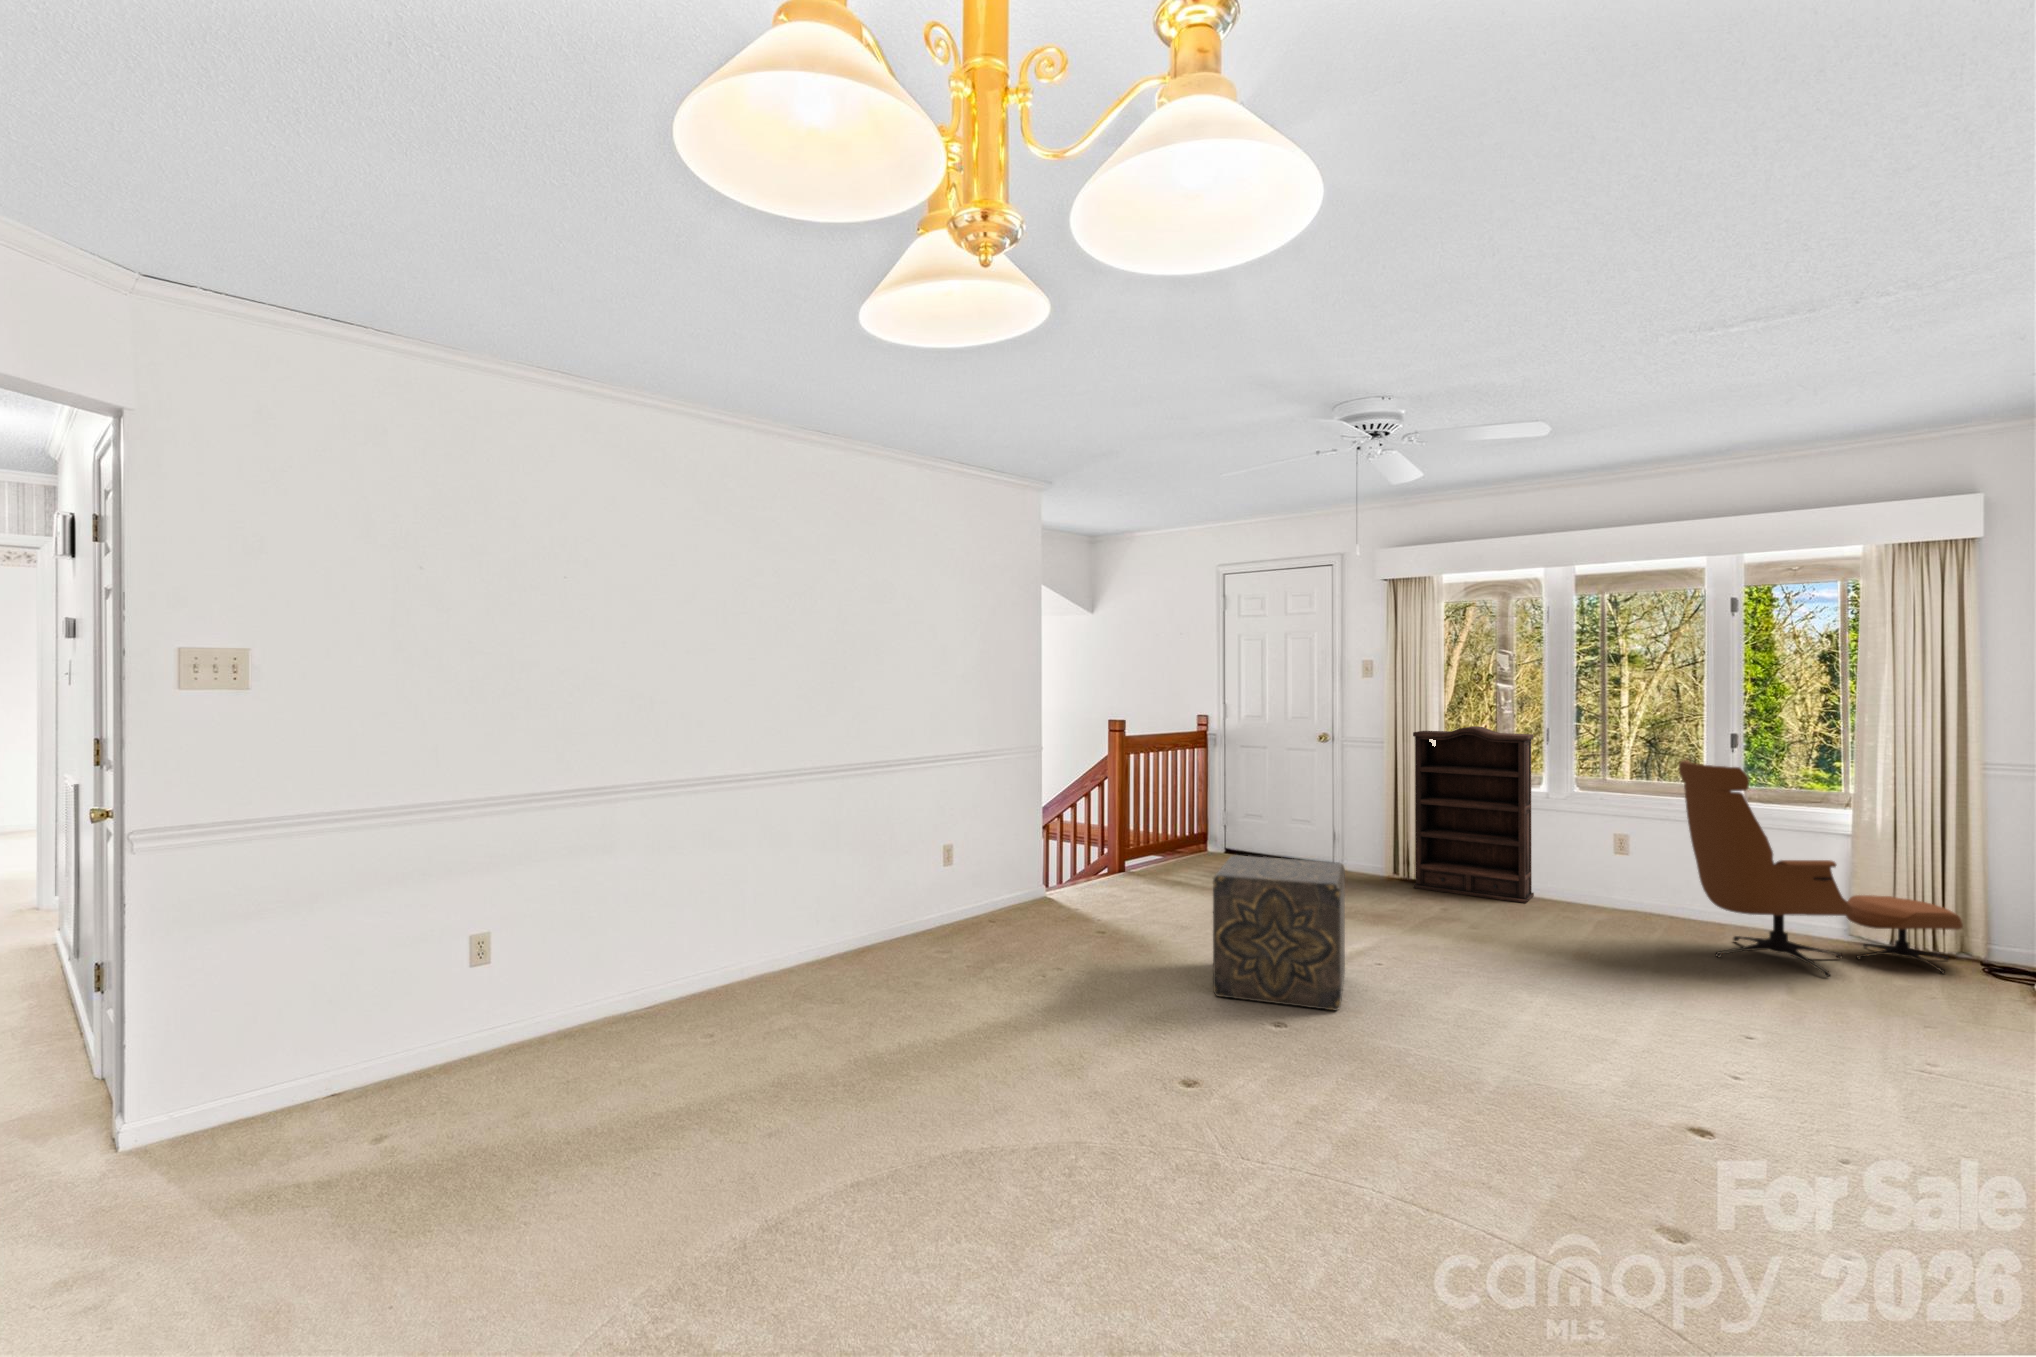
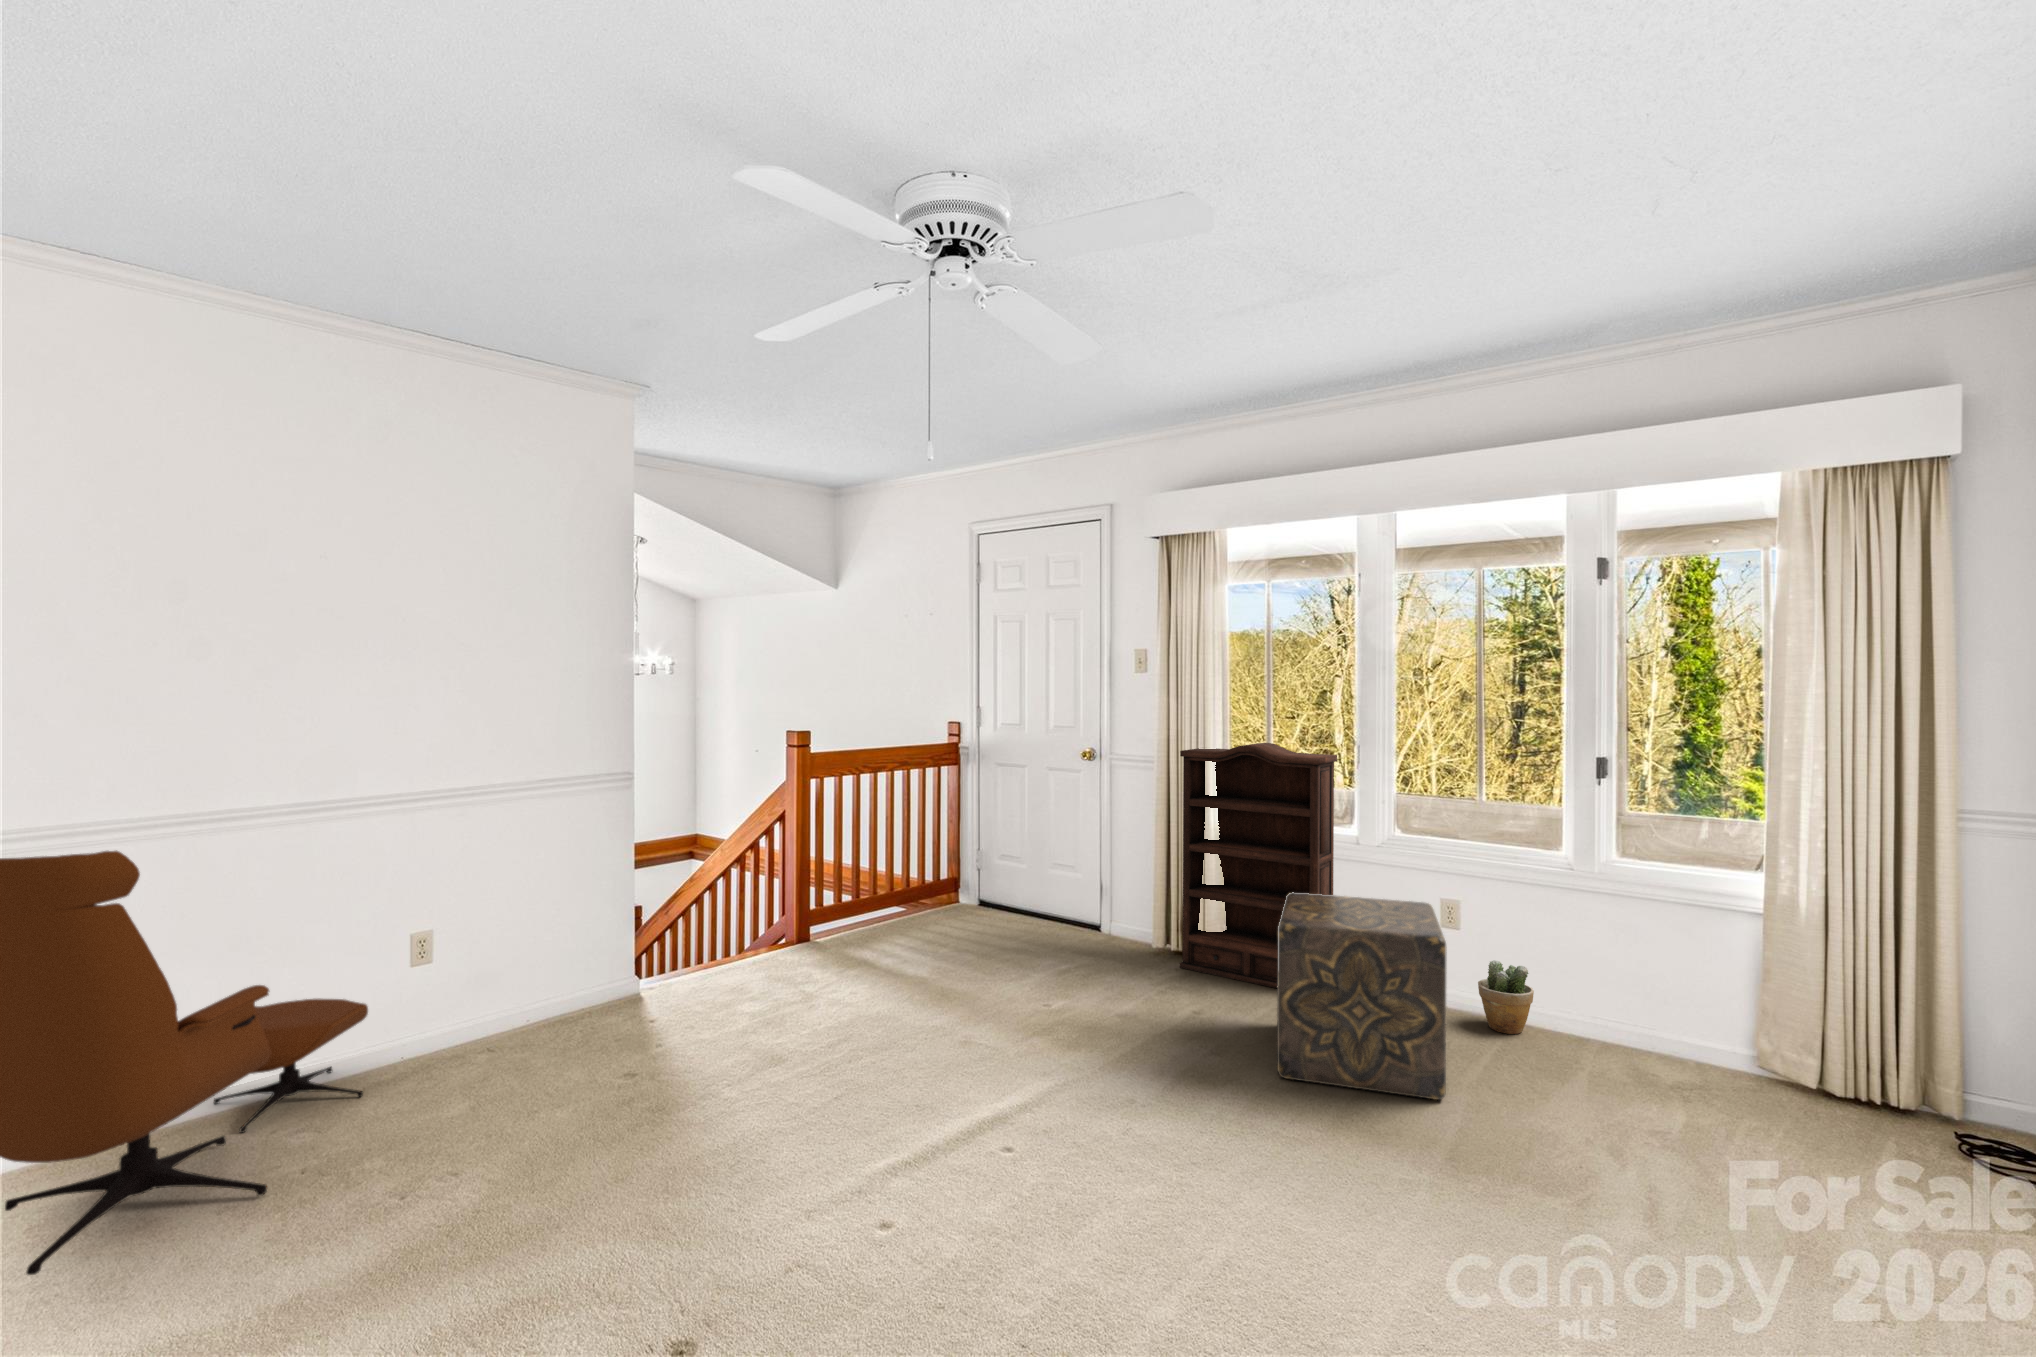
lounge chair: present [1679,760,1963,977] -> present [0,851,368,1275]
ottoman: present [1213,856,1345,1010] -> present [1277,892,1447,1100]
potted plant: none [1647,873,1688,922] -> present [1478,960,1534,1034]

